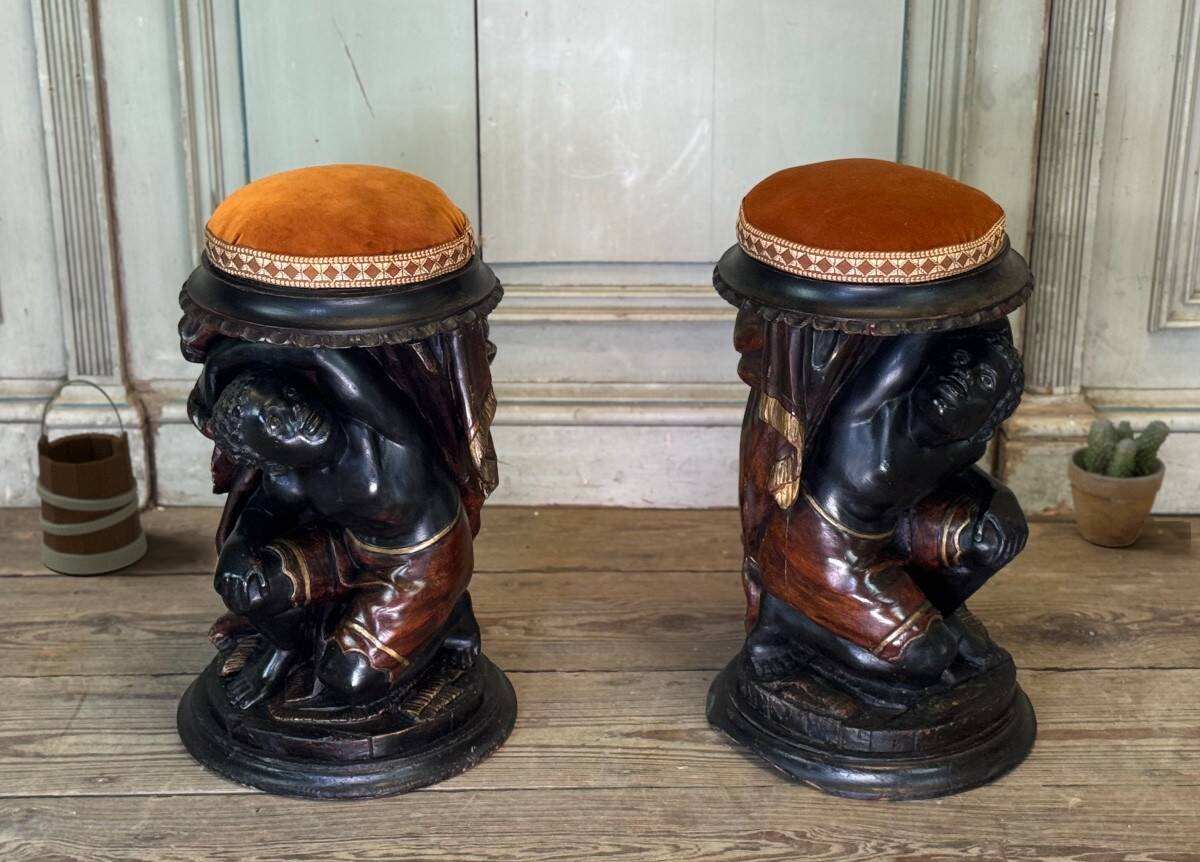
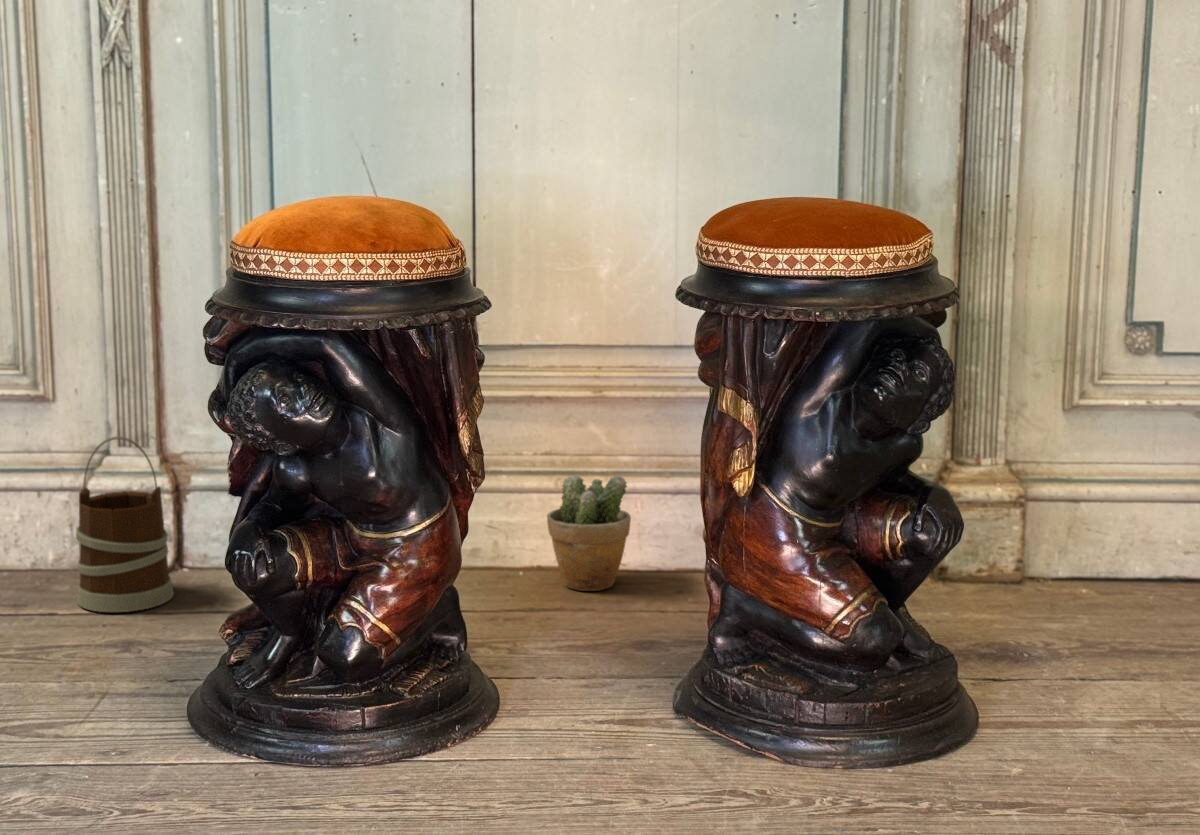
potted plant: present [1067,419,1170,547] -> present [547,476,631,591]

